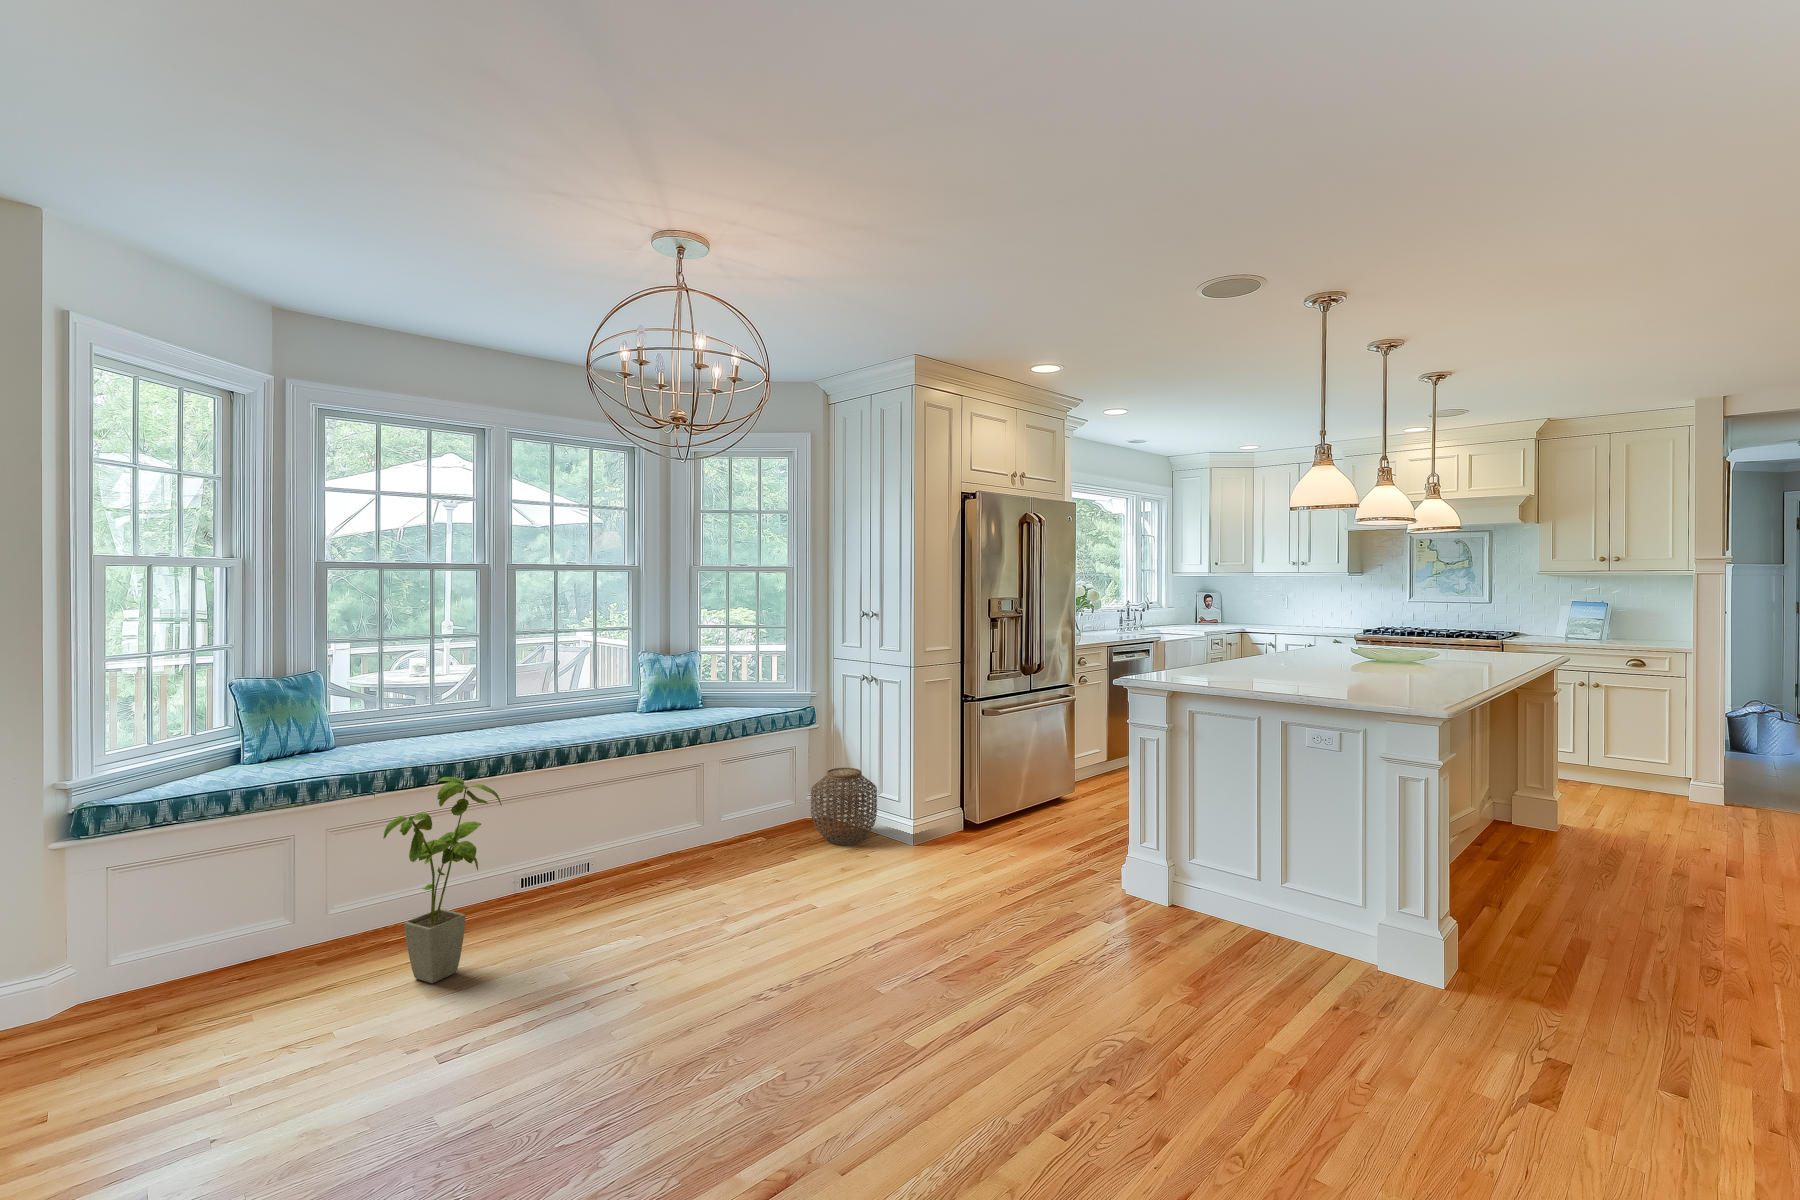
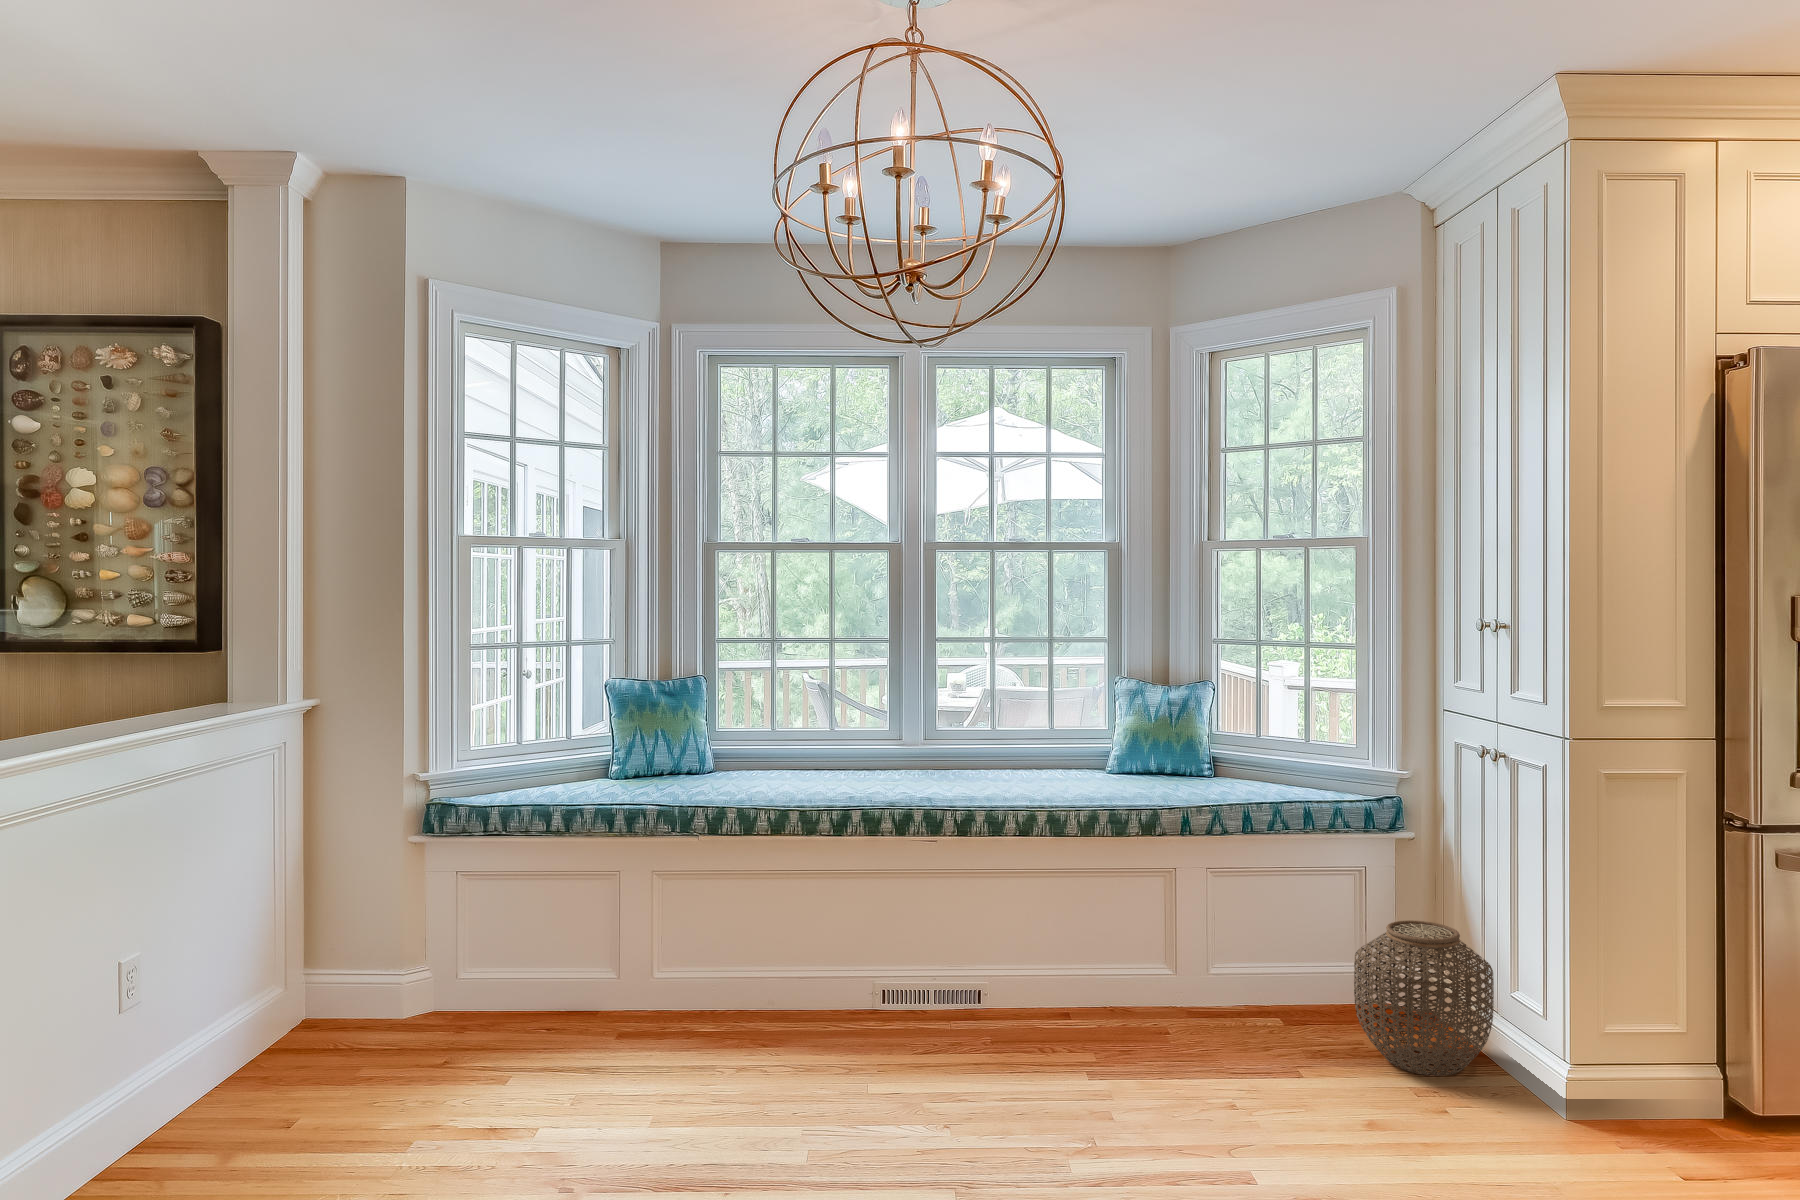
house plant: present [384,777,502,983] -> none [624,825,762,1095]

